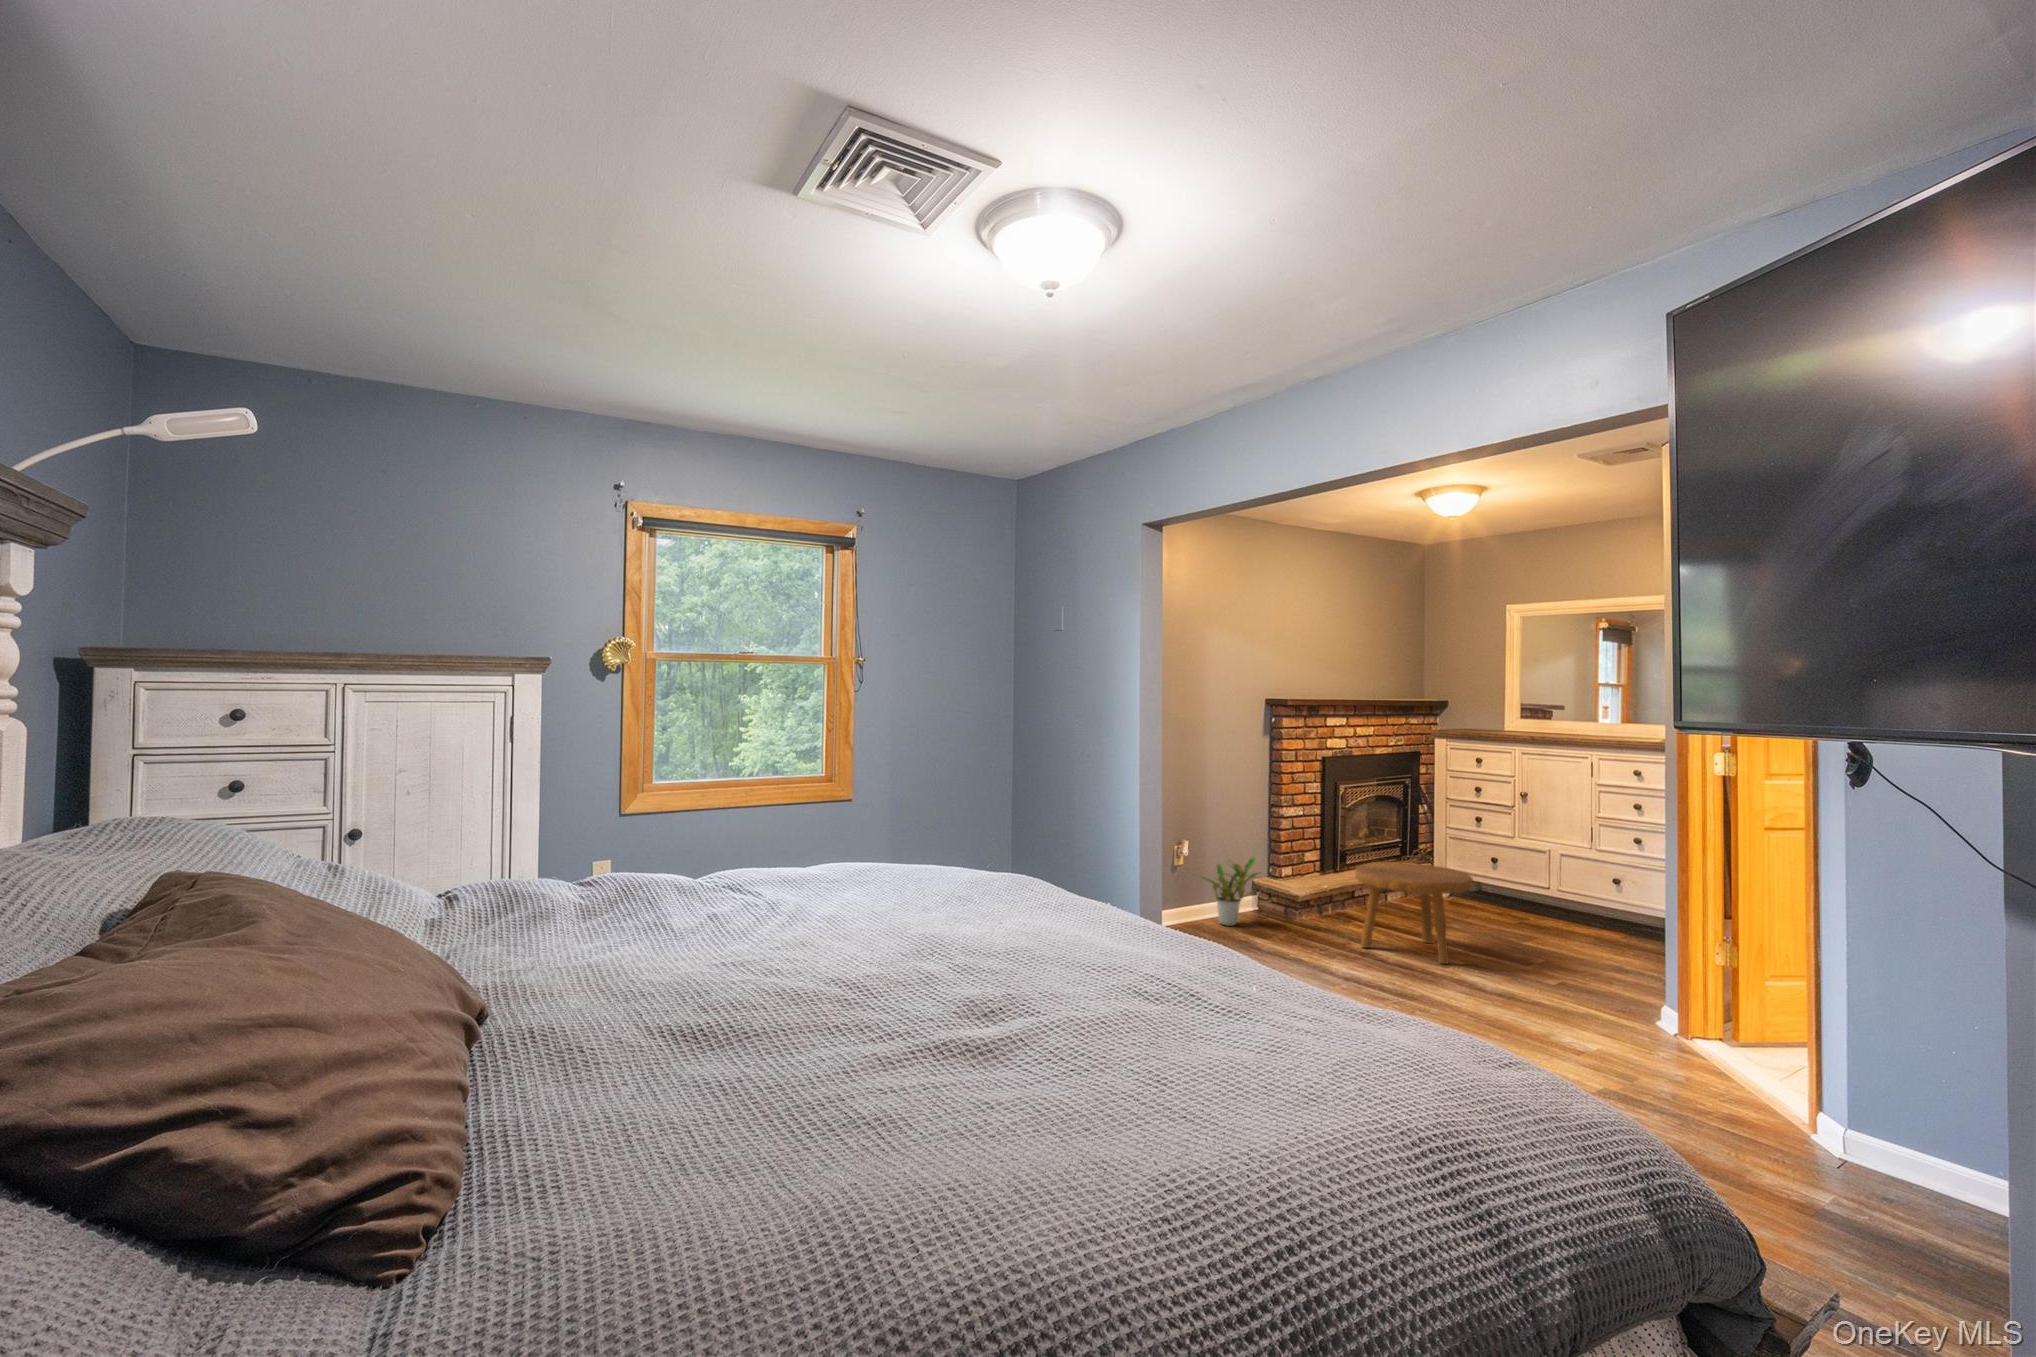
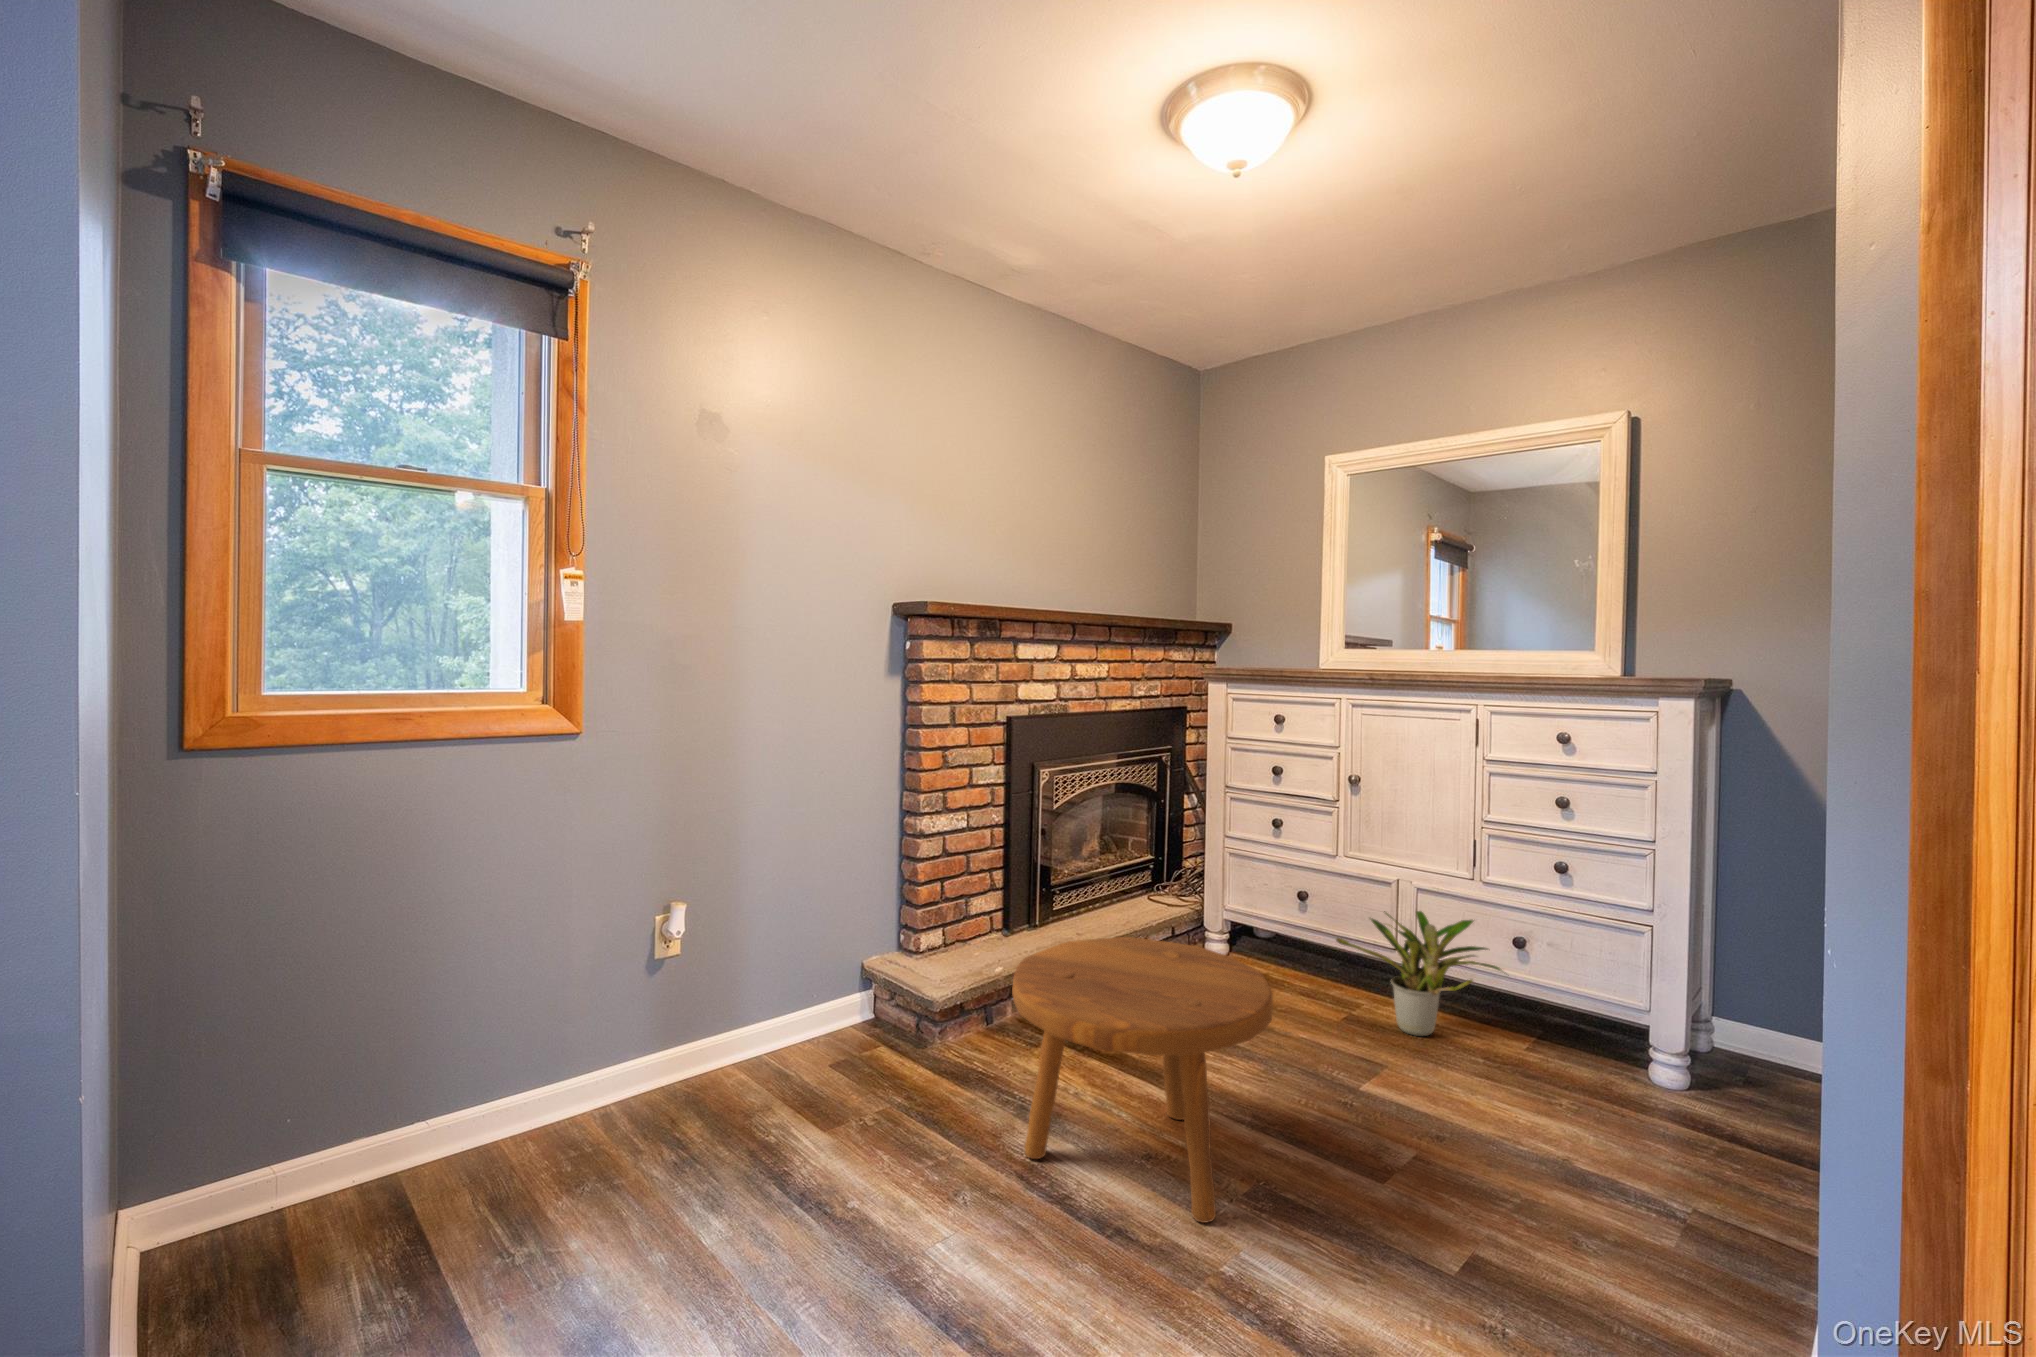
potted plant: present [1203,856,1258,926] -> present [1336,911,1502,1036]

